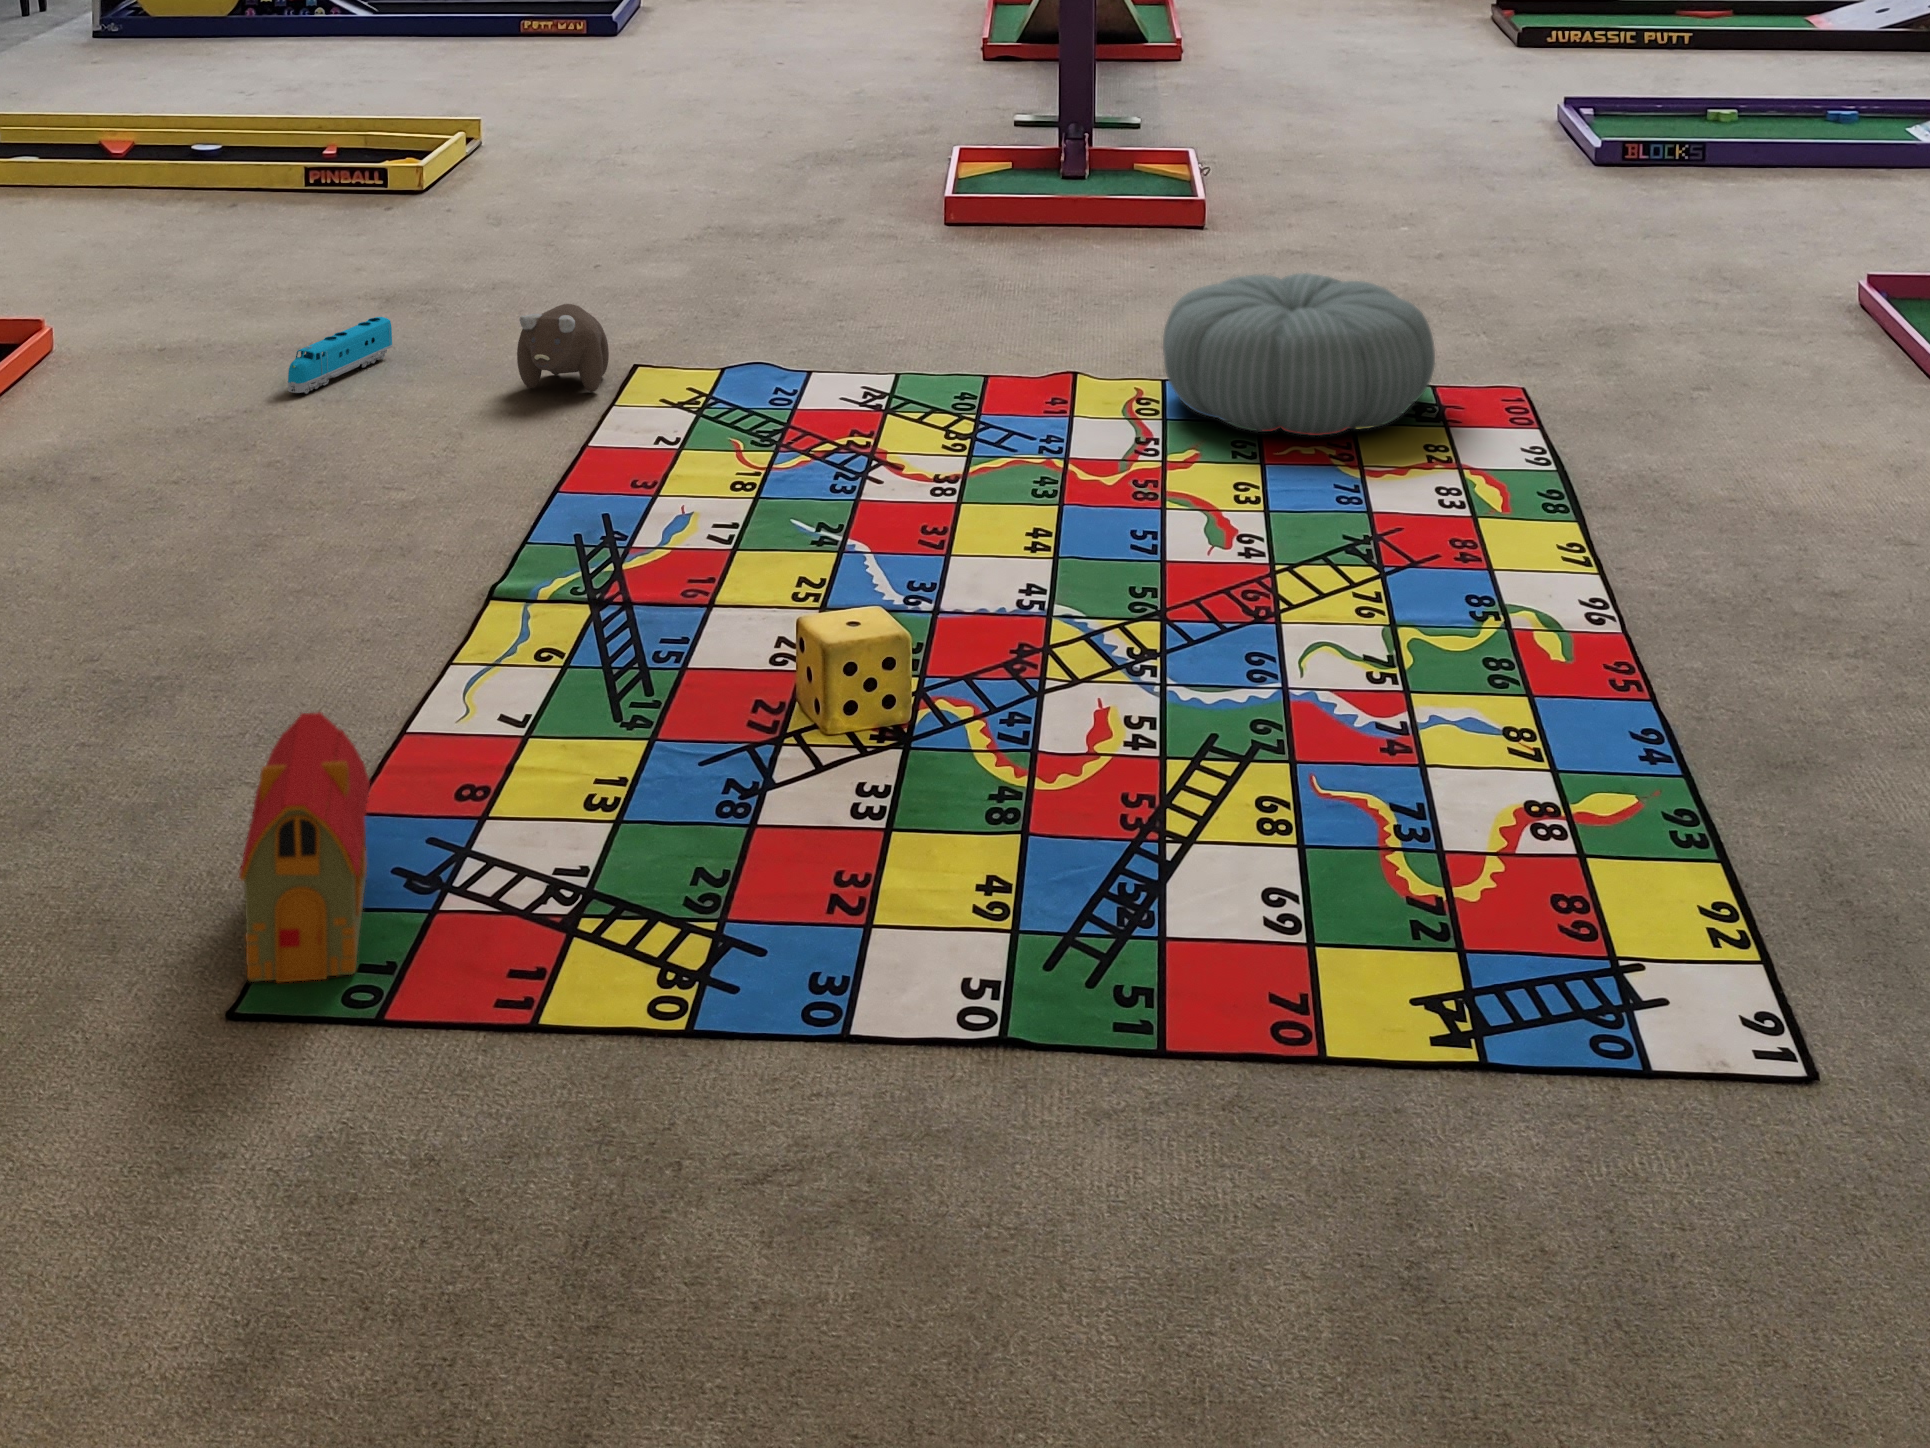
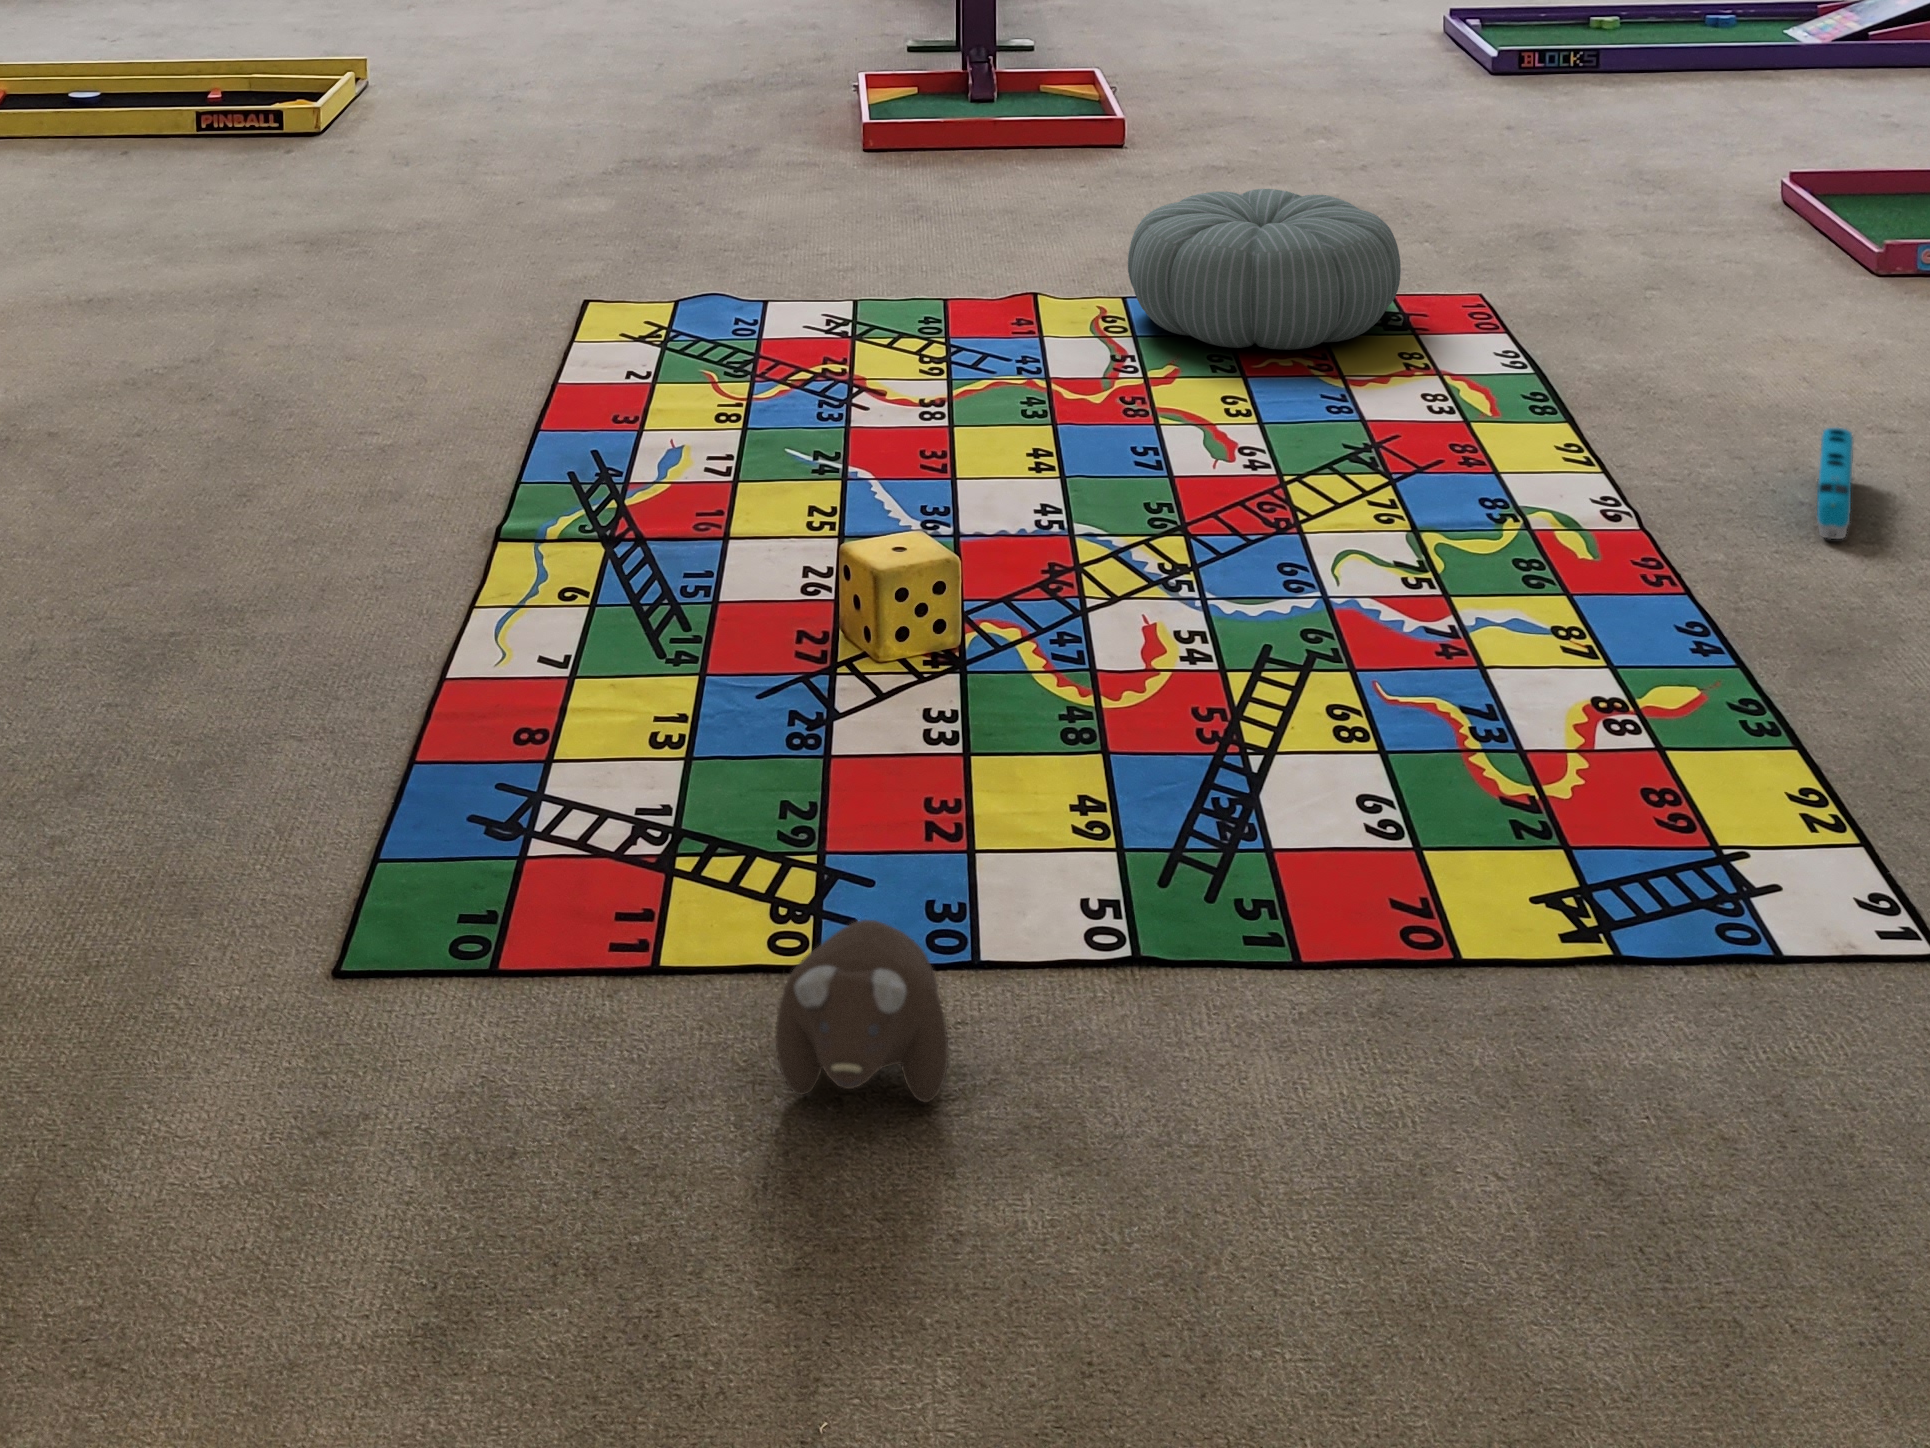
plush toy: present [517,304,609,392] -> present [776,920,948,1103]
toy train: present [288,317,392,394] -> present [1816,428,1853,539]
toy house: present [239,712,370,982] -> none [334,660,464,936]

